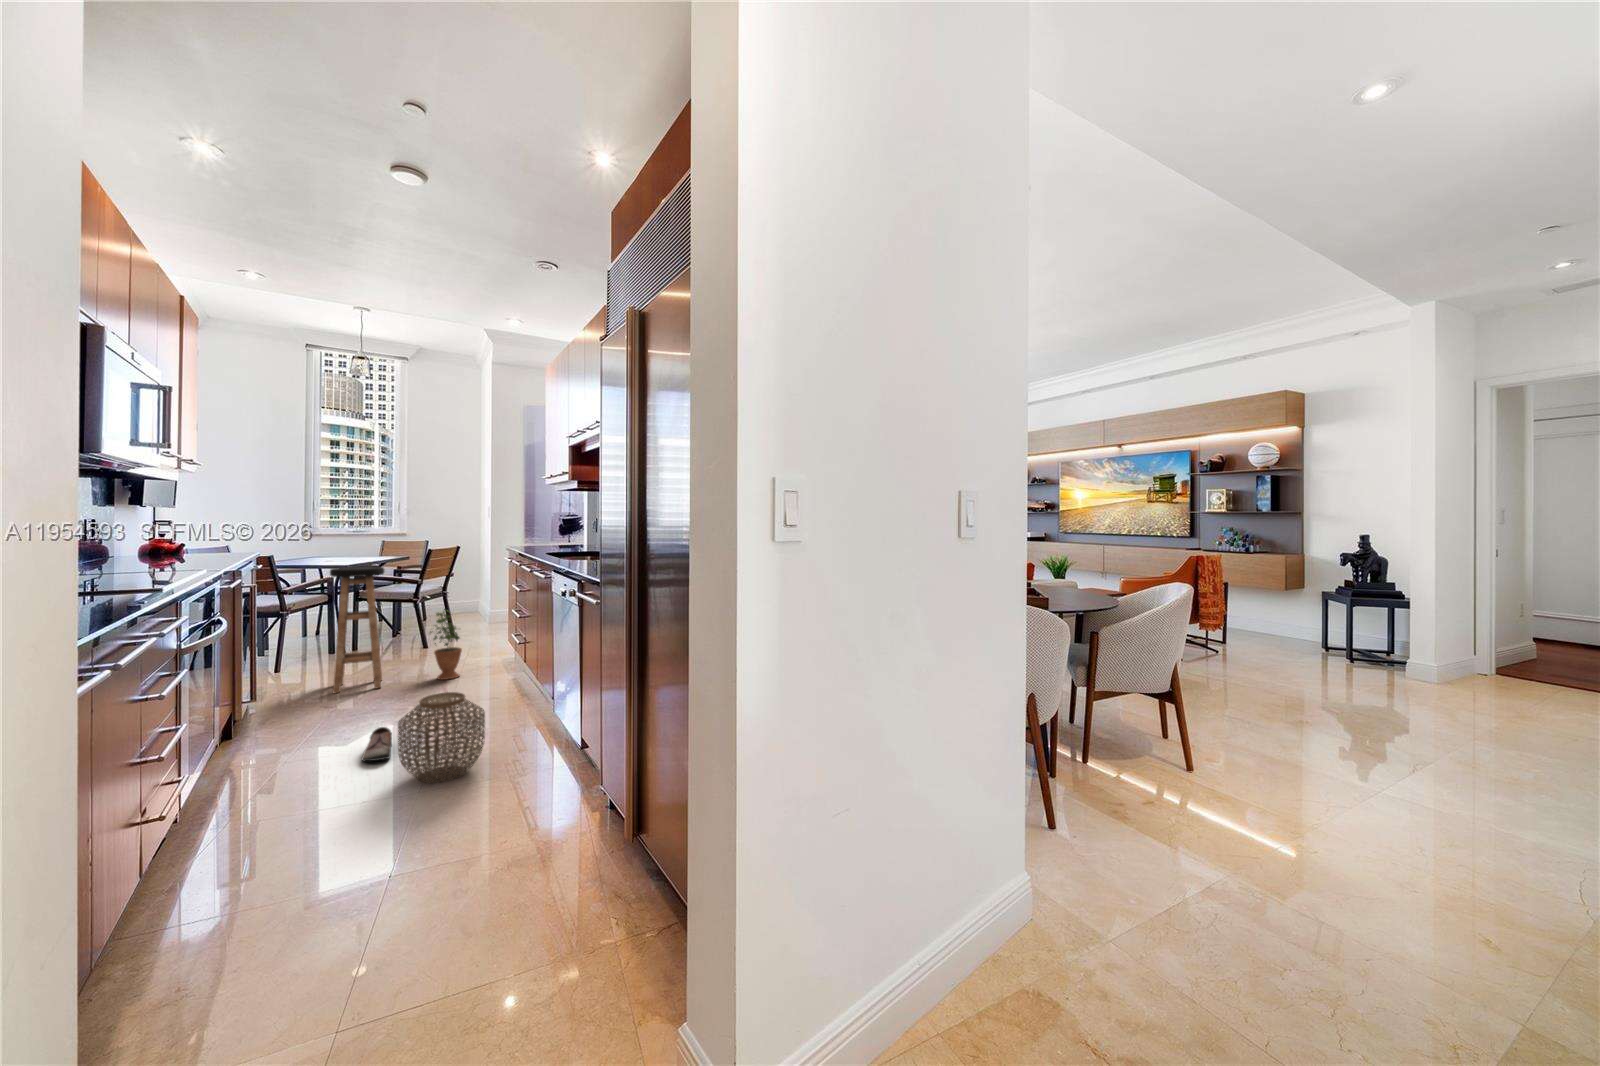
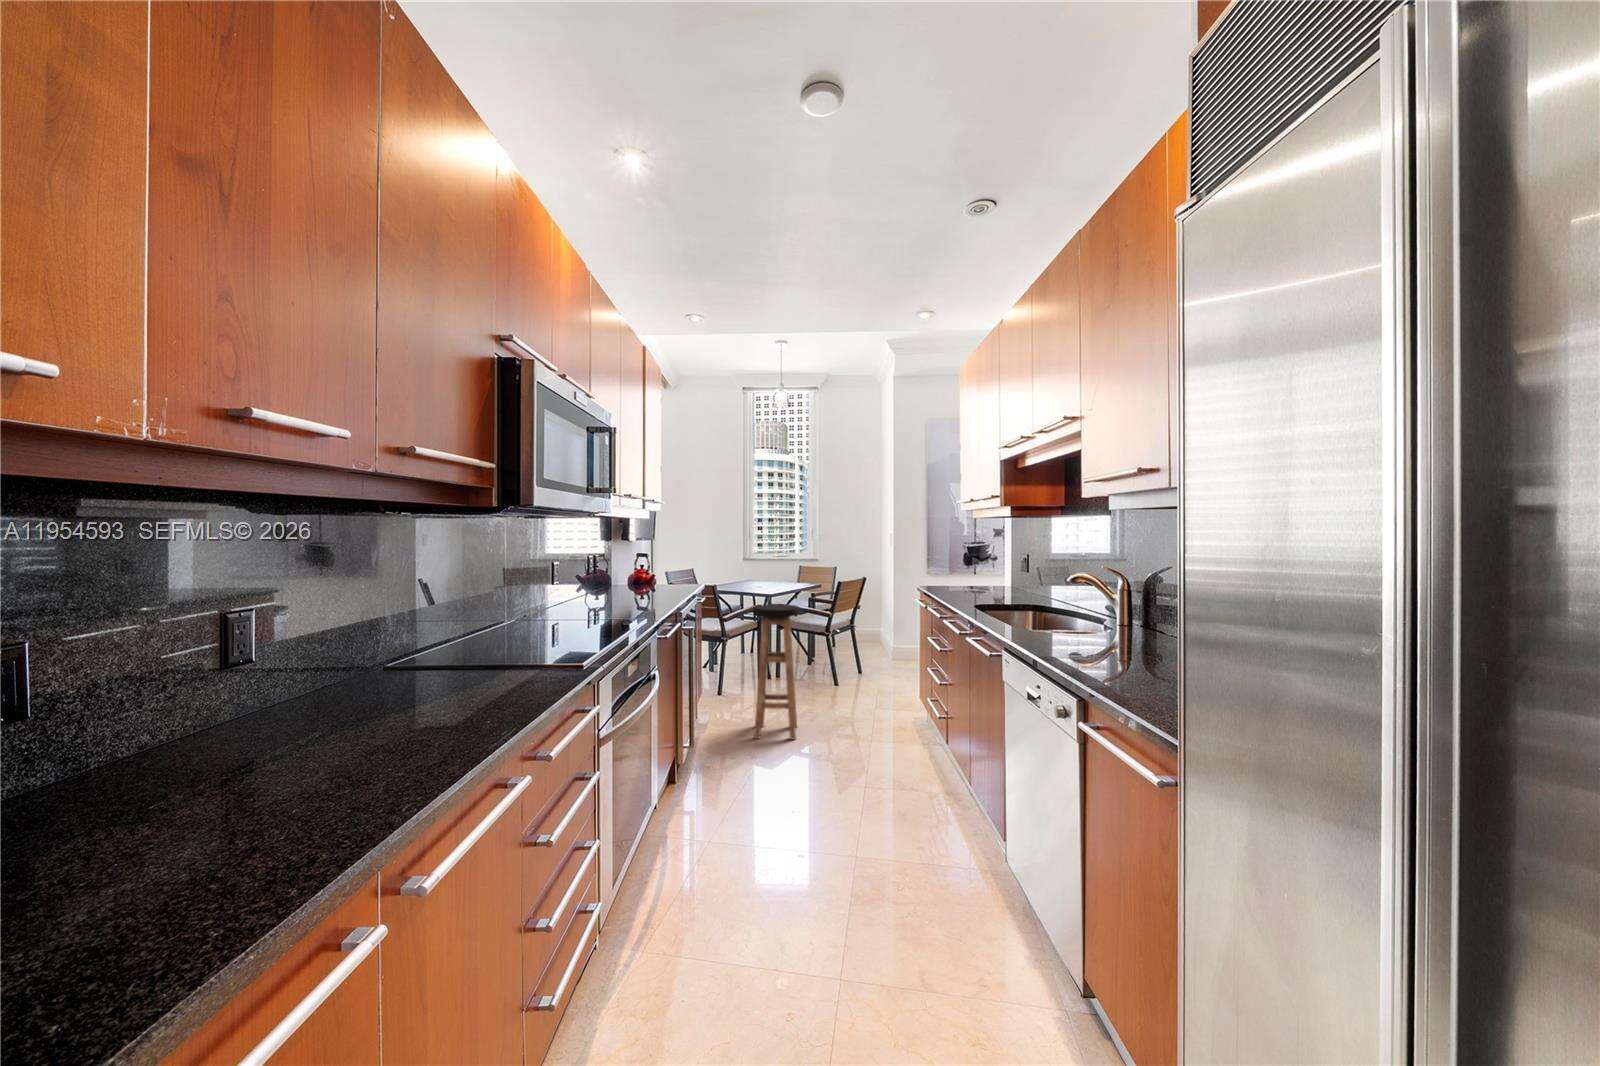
potted plant: present [430,609,462,680] -> none [841,654,873,738]
woven basket: present [398,692,485,783] -> none [805,824,915,971]
shoe: present [362,727,392,761] -> none [768,826,801,885]

